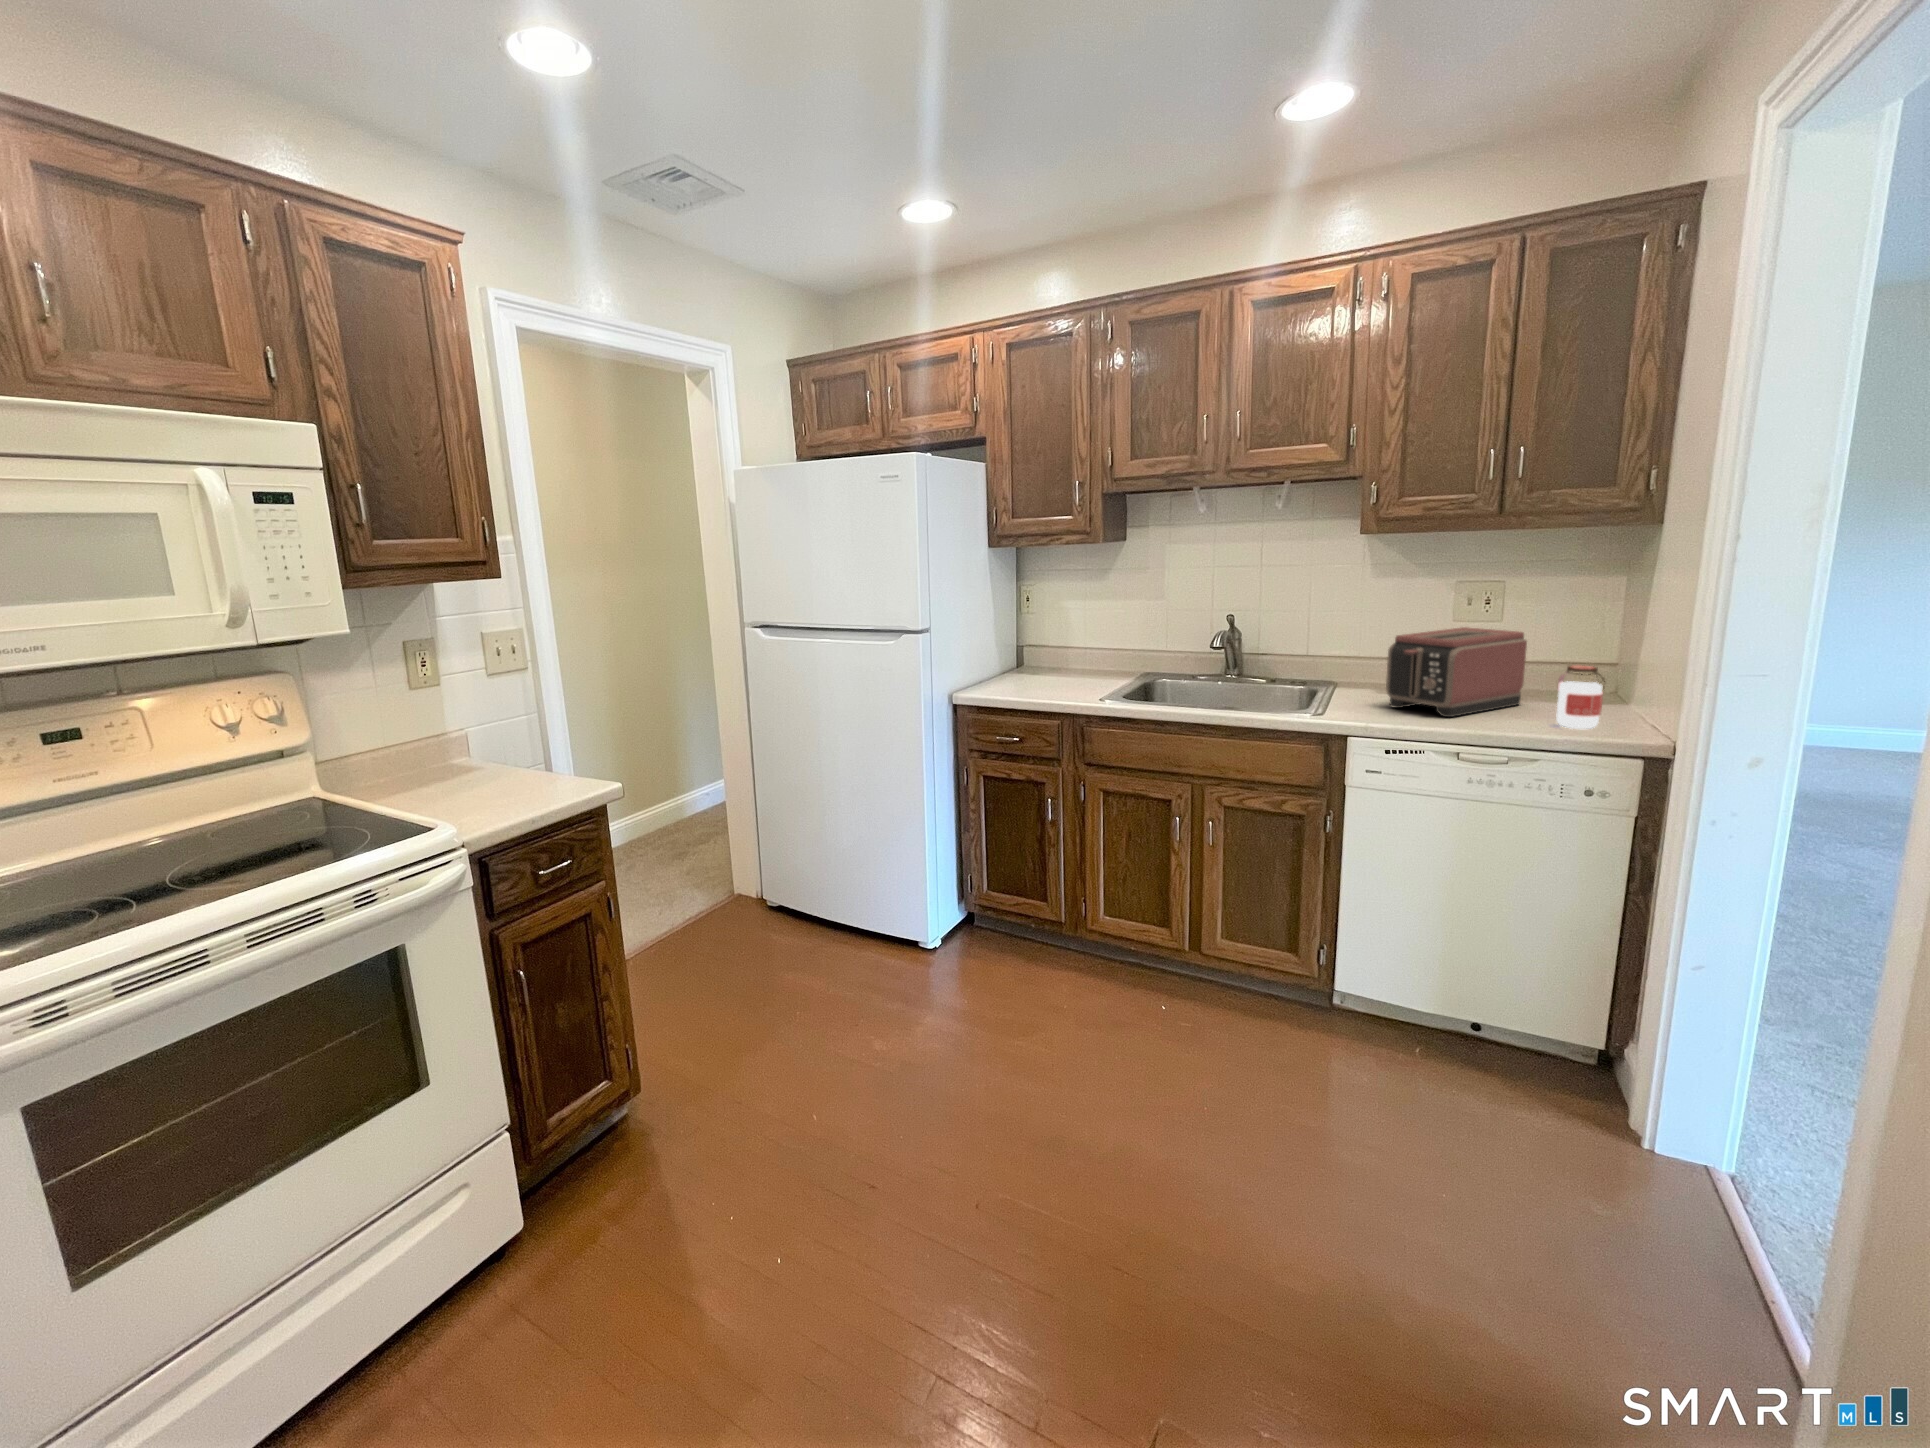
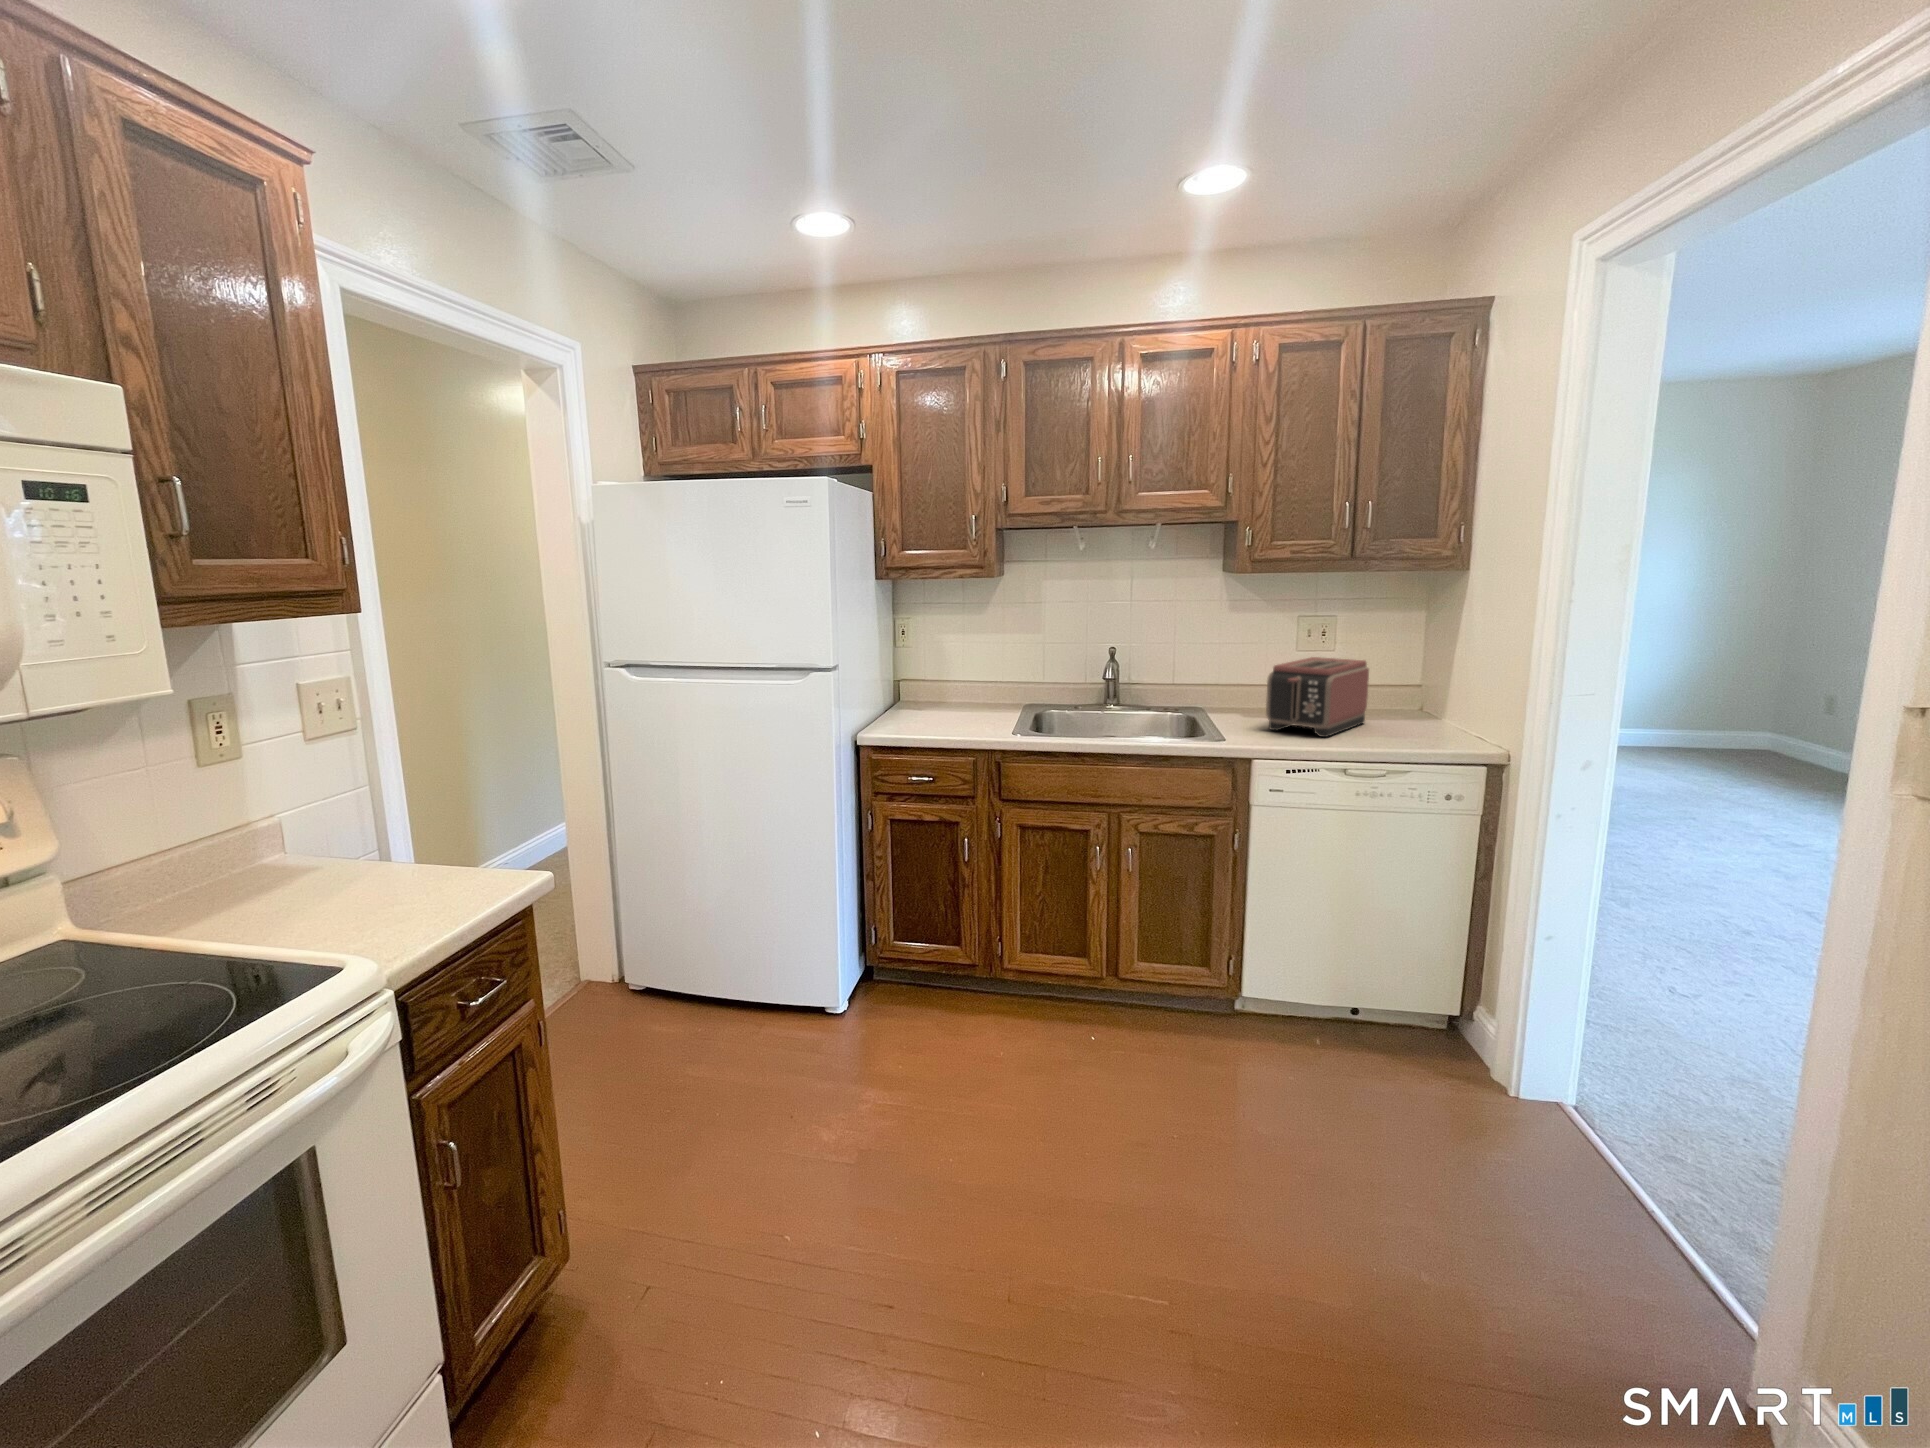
jar: present [1556,665,1605,729] -> none [1413,689,1452,744]

